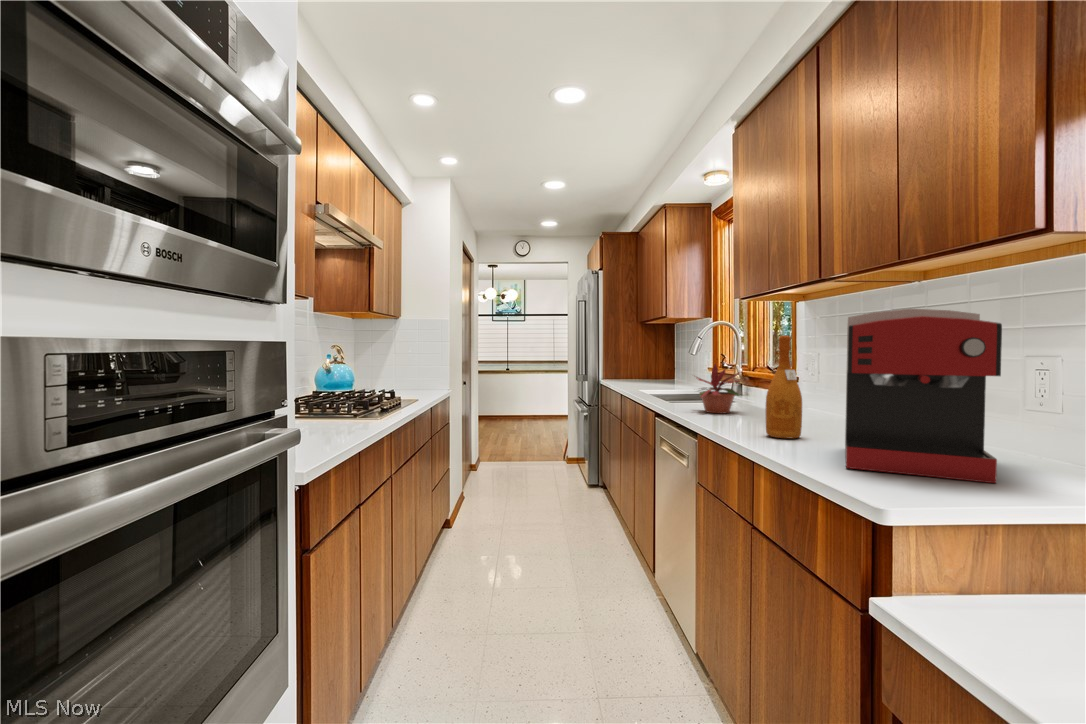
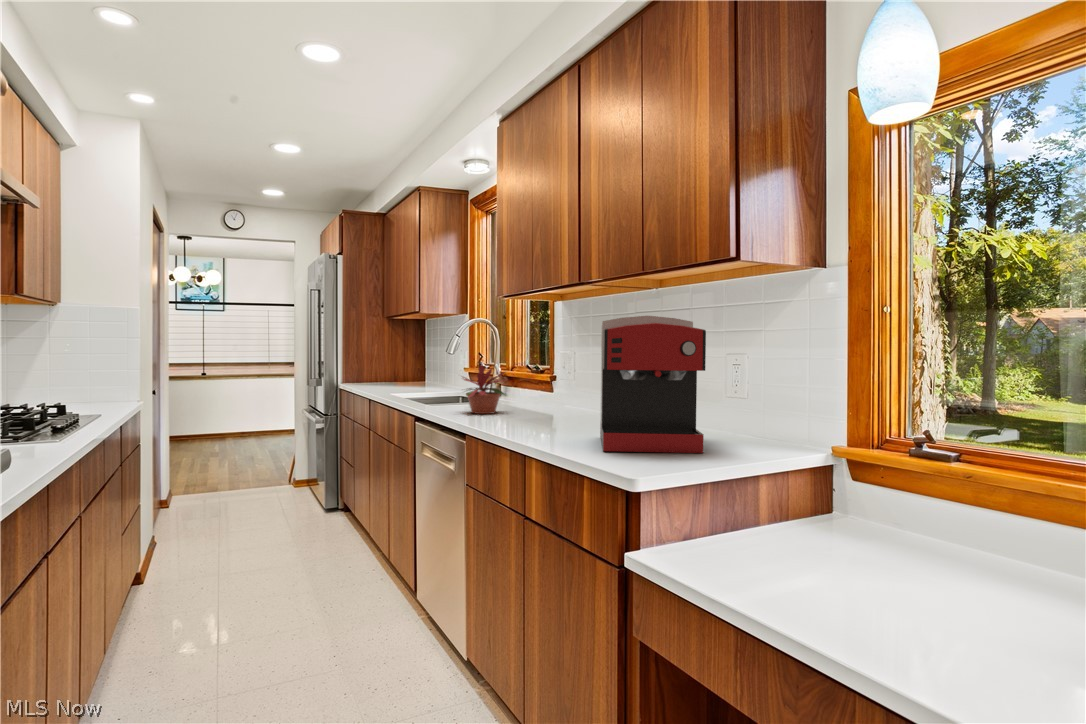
wine bottle: present [766,335,802,439] -> none [534,336,565,432]

